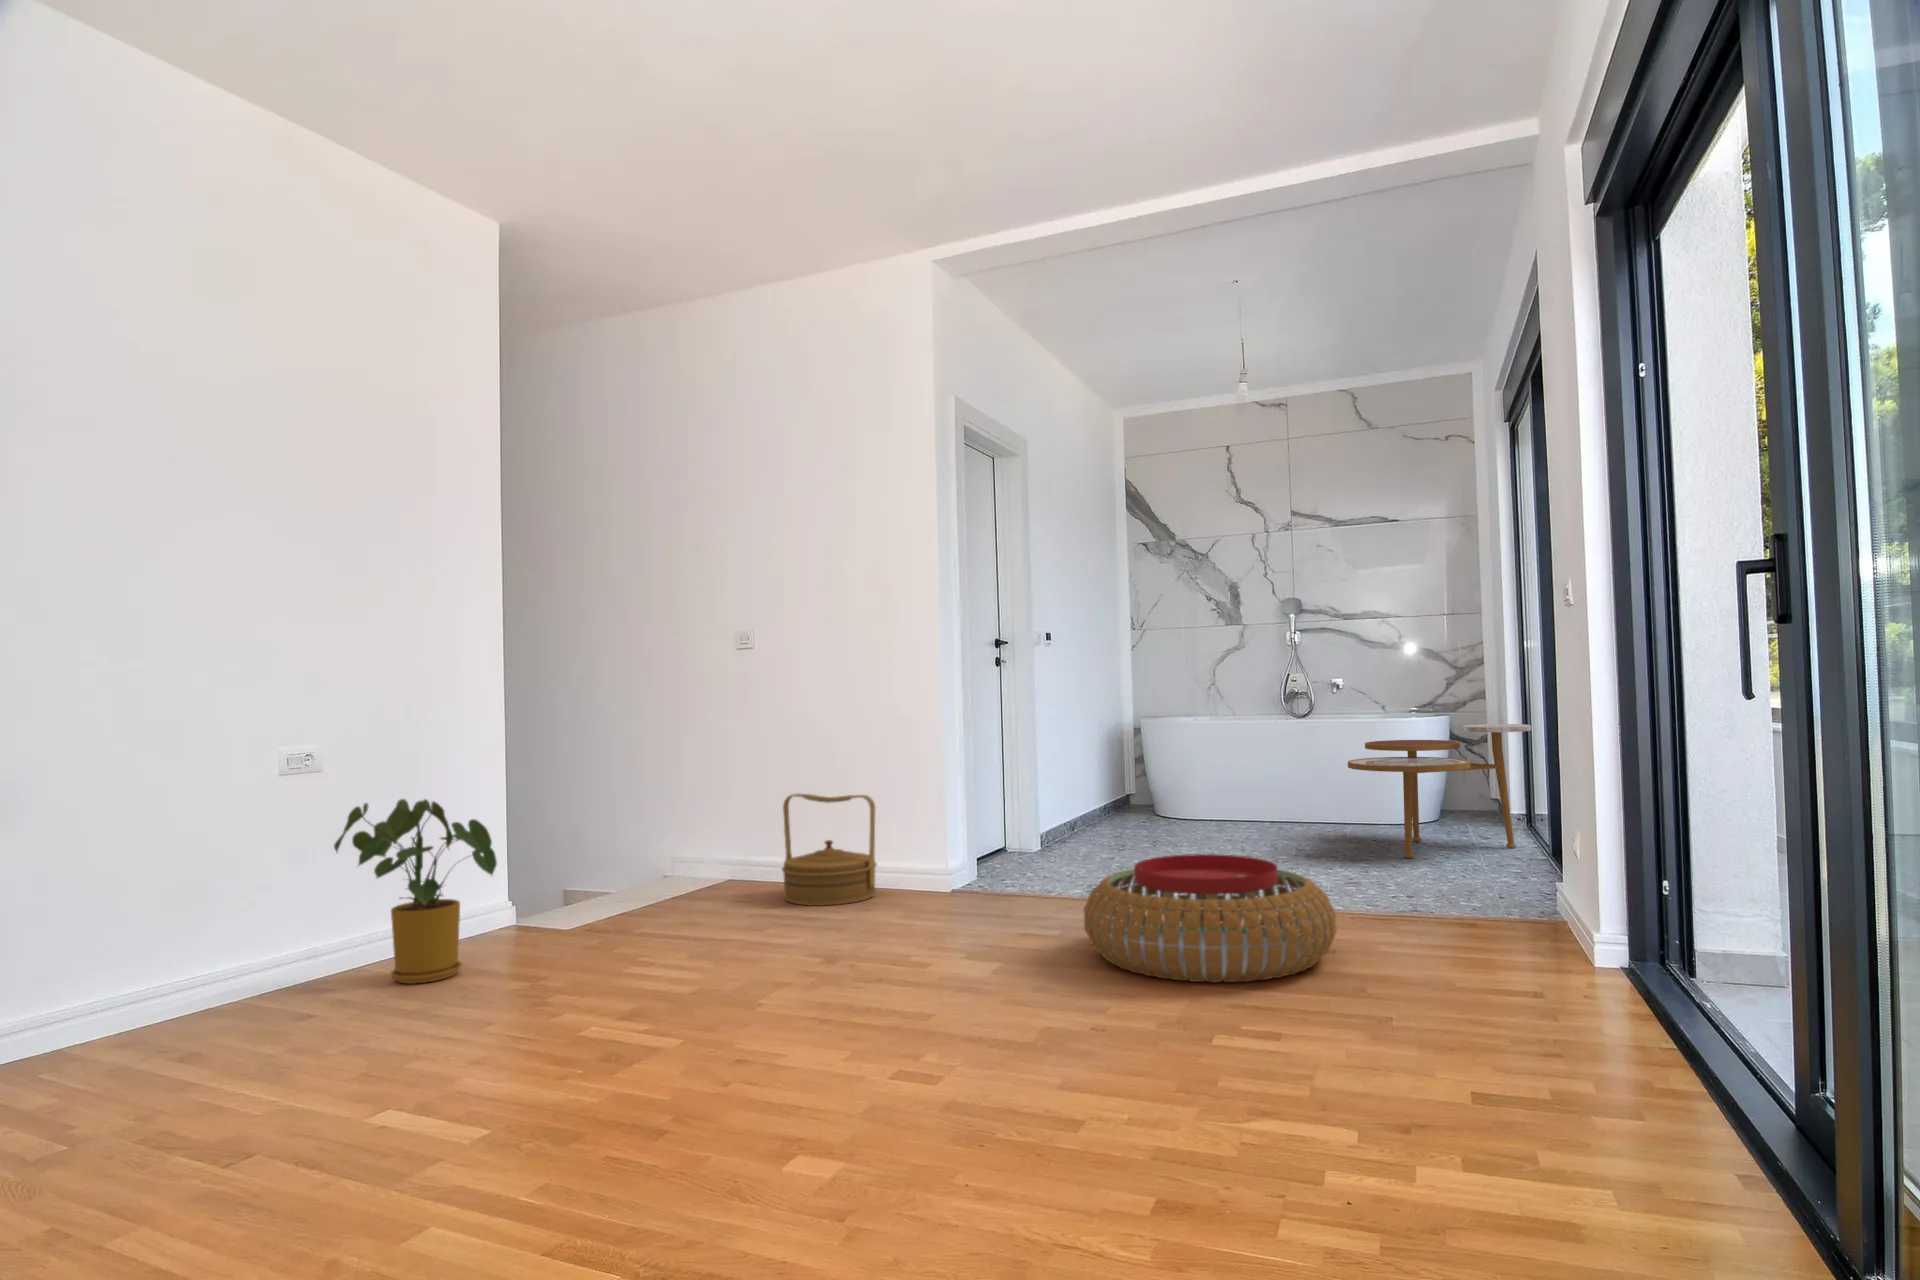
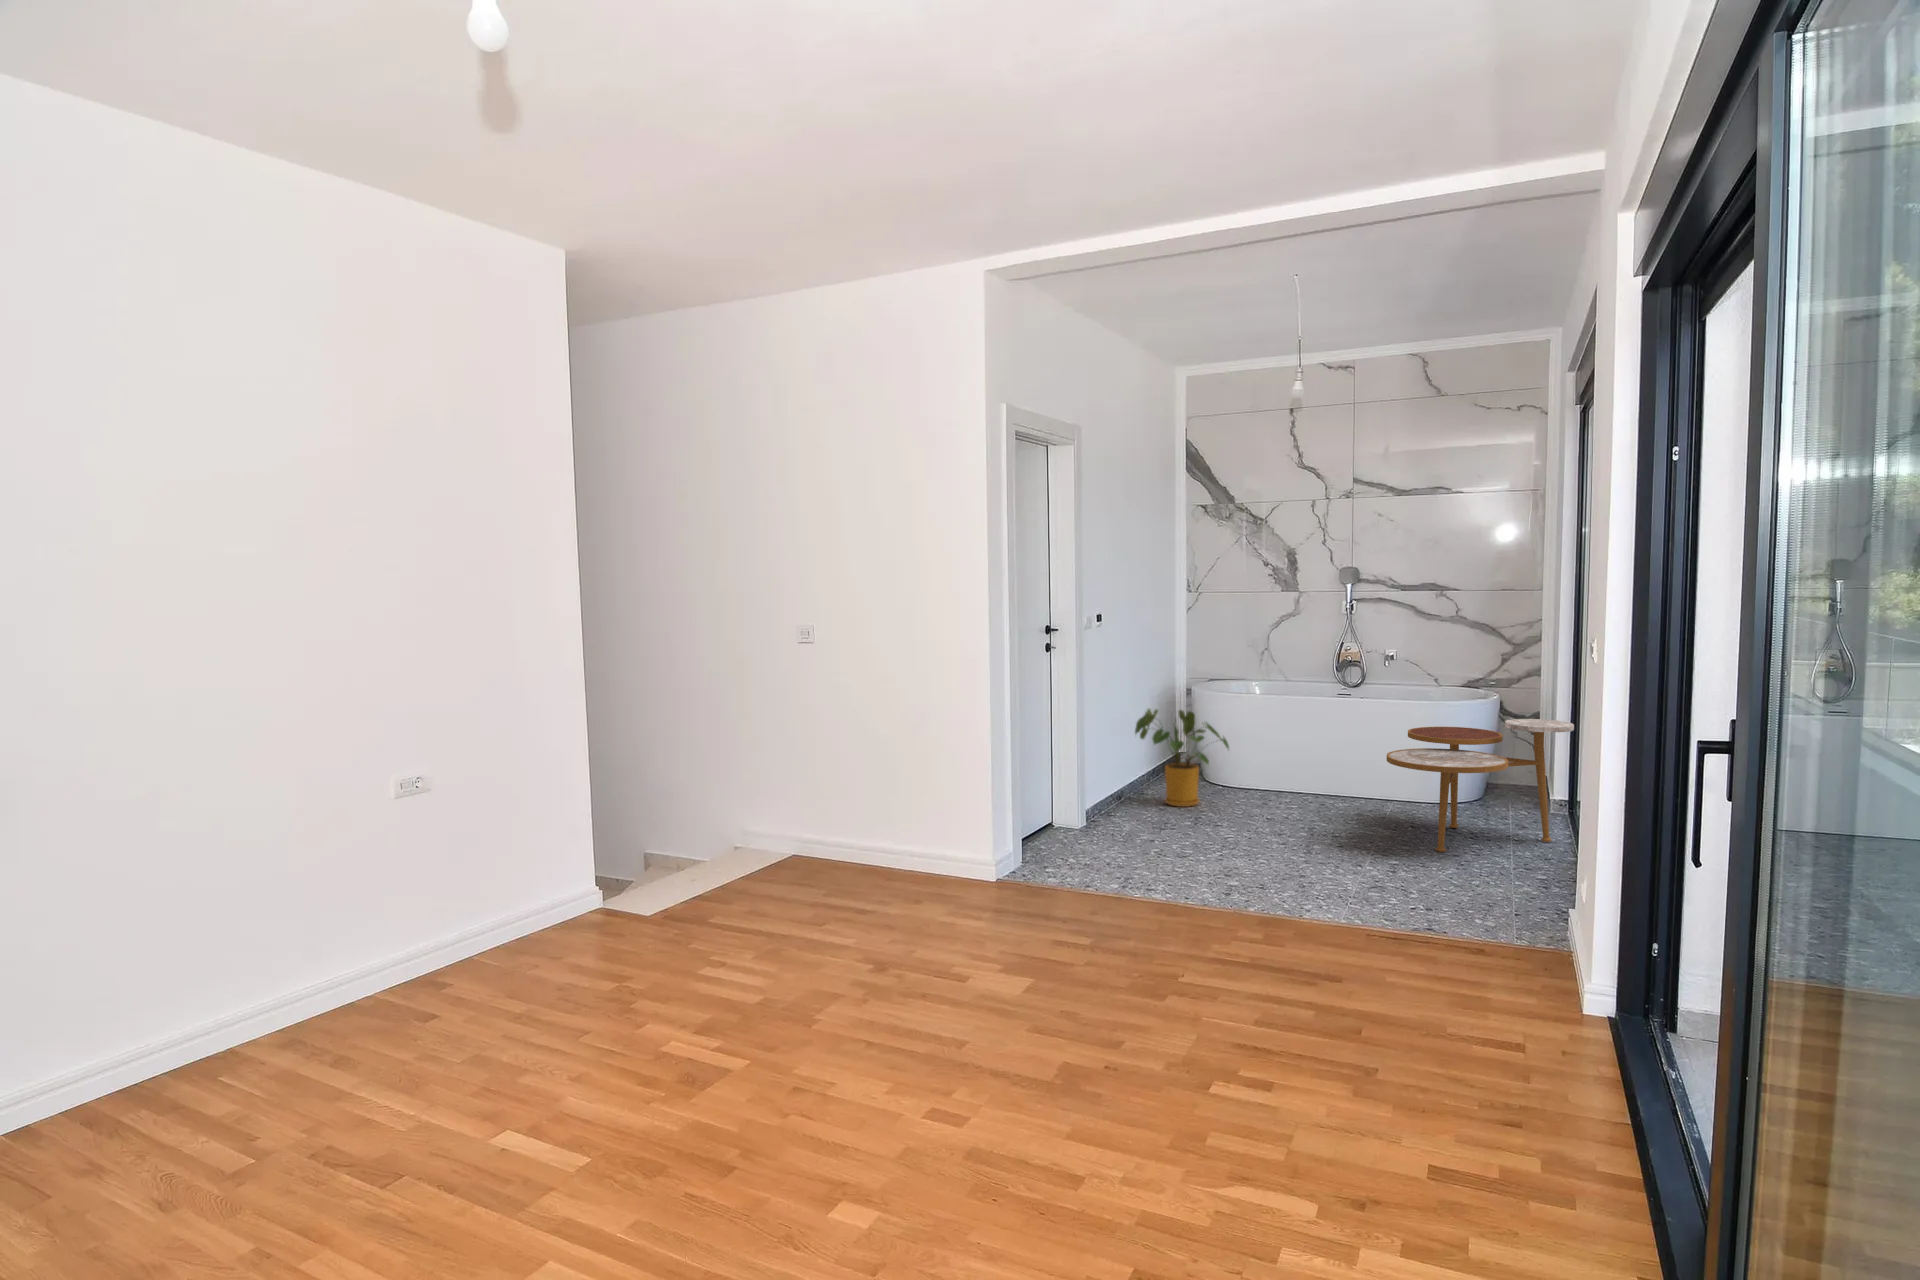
woven basket: present [782,794,877,906] -> none [836,780,923,889]
house plant: present [334,799,497,984] -> present [1135,709,1229,807]
pouf: present [1084,854,1337,982] -> none [1107,877,1343,1013]

